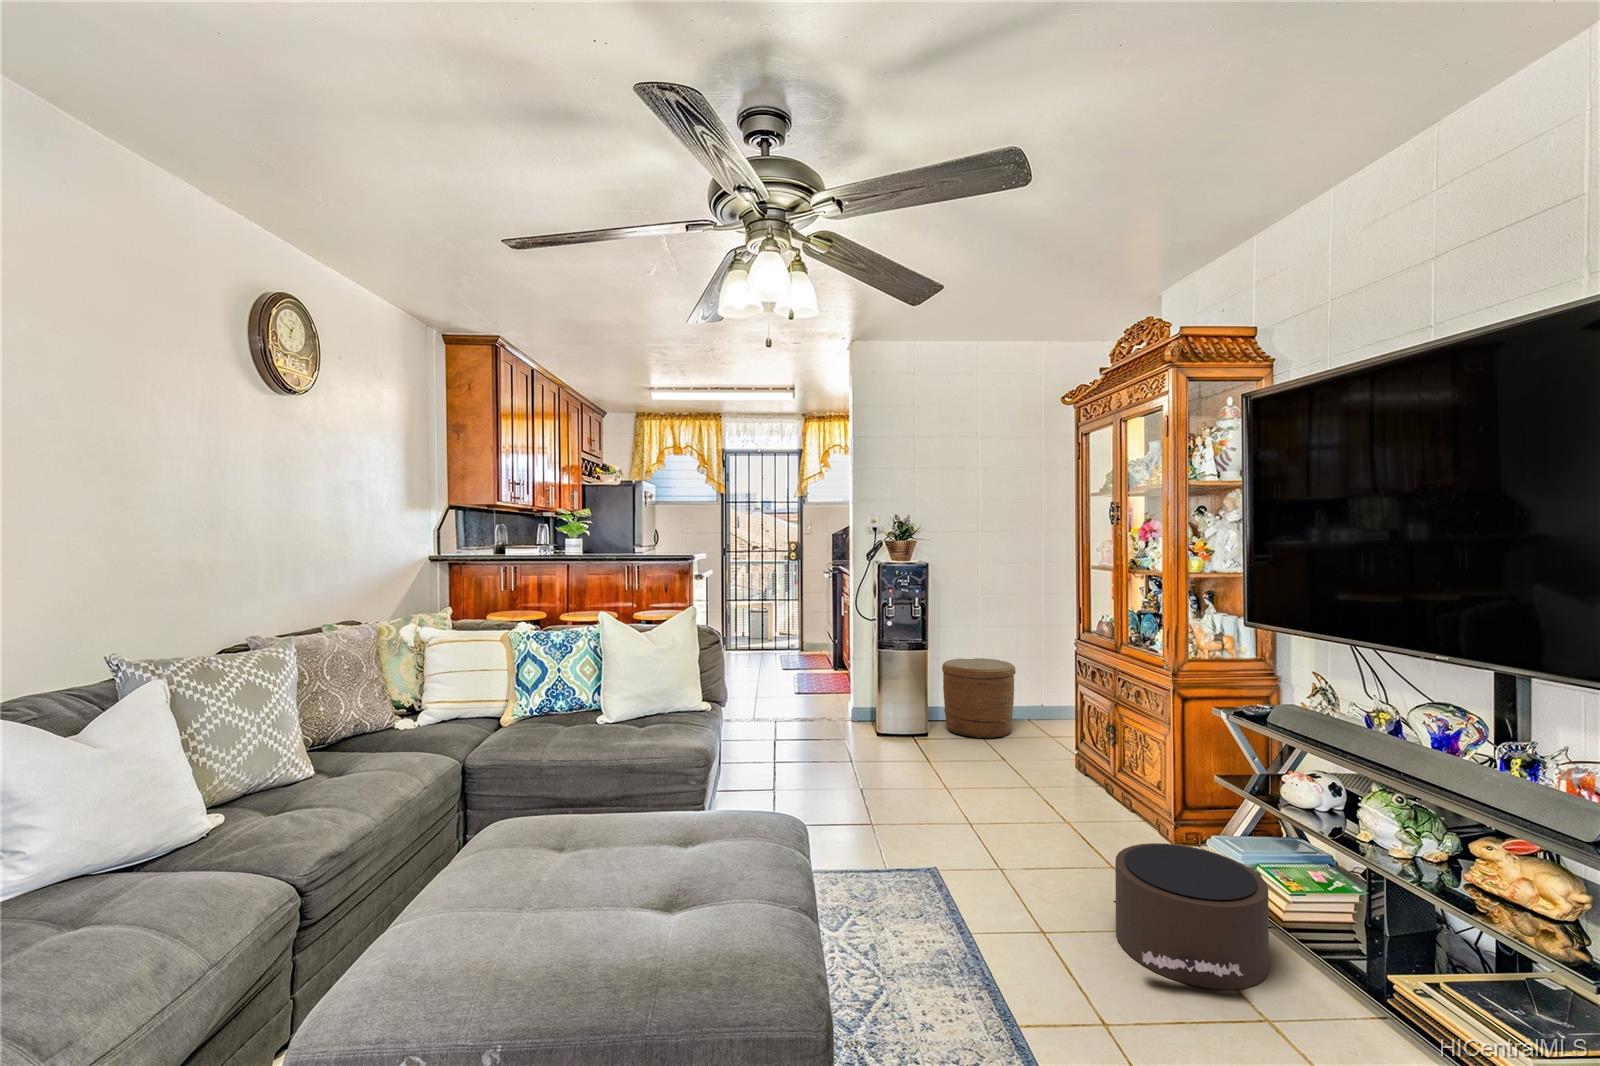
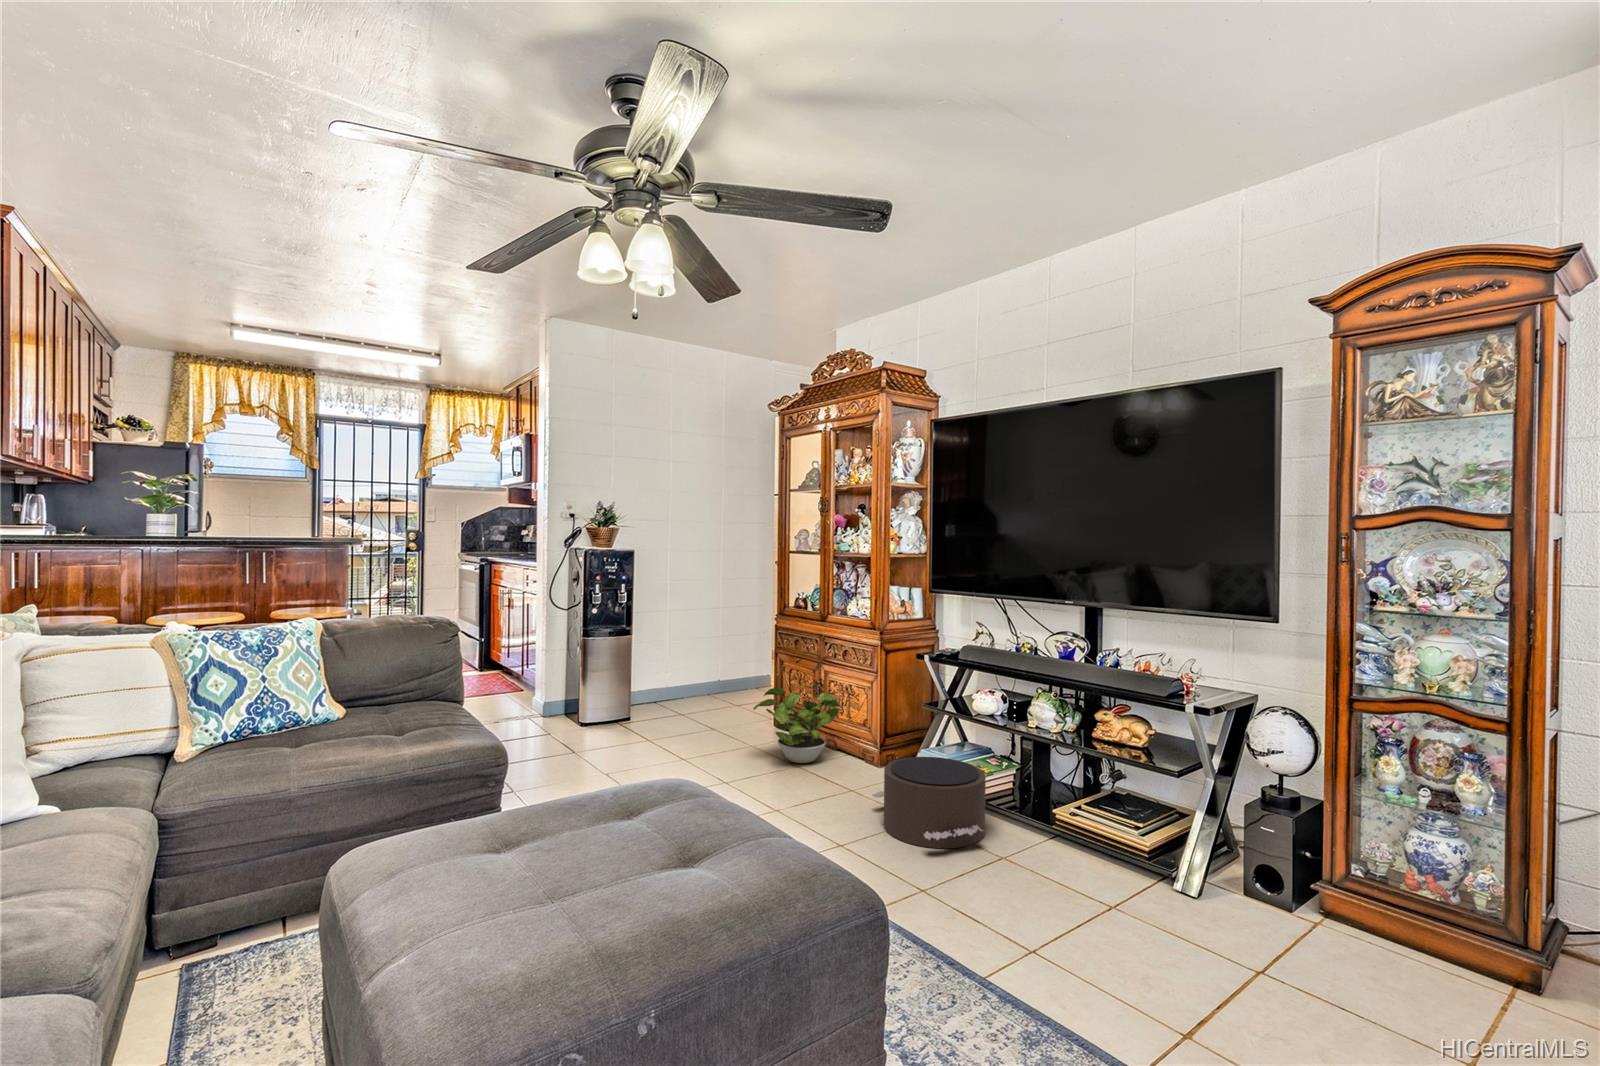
woven basket: present [942,658,1016,739] -> none [638,642,706,716]
potted plant: none [1016,725,1129,819] -> present [753,688,840,763]

